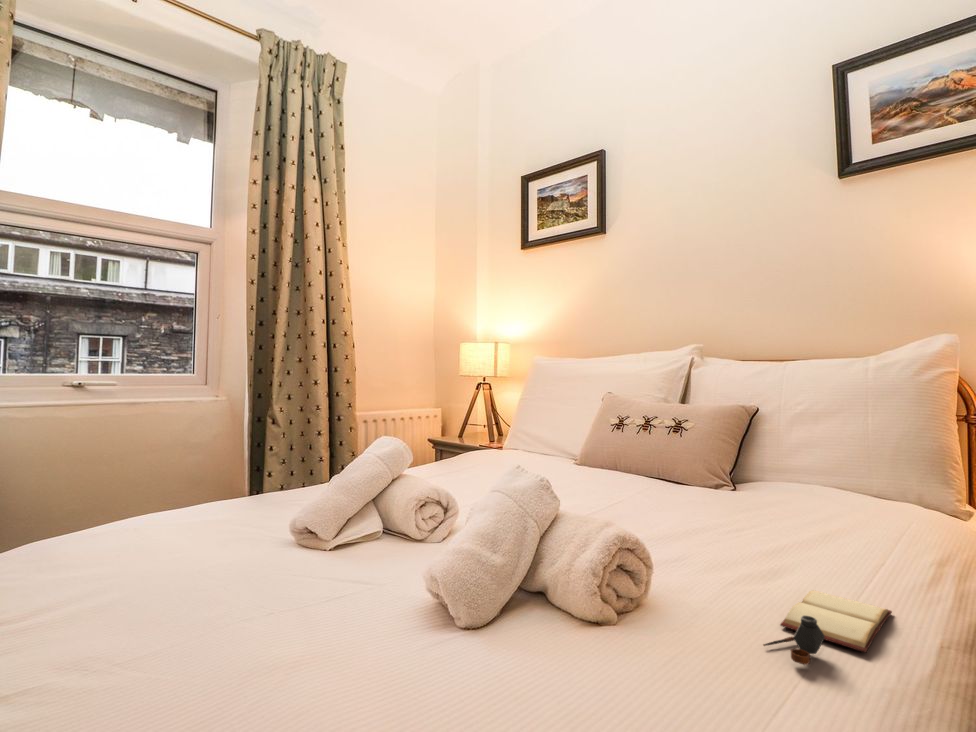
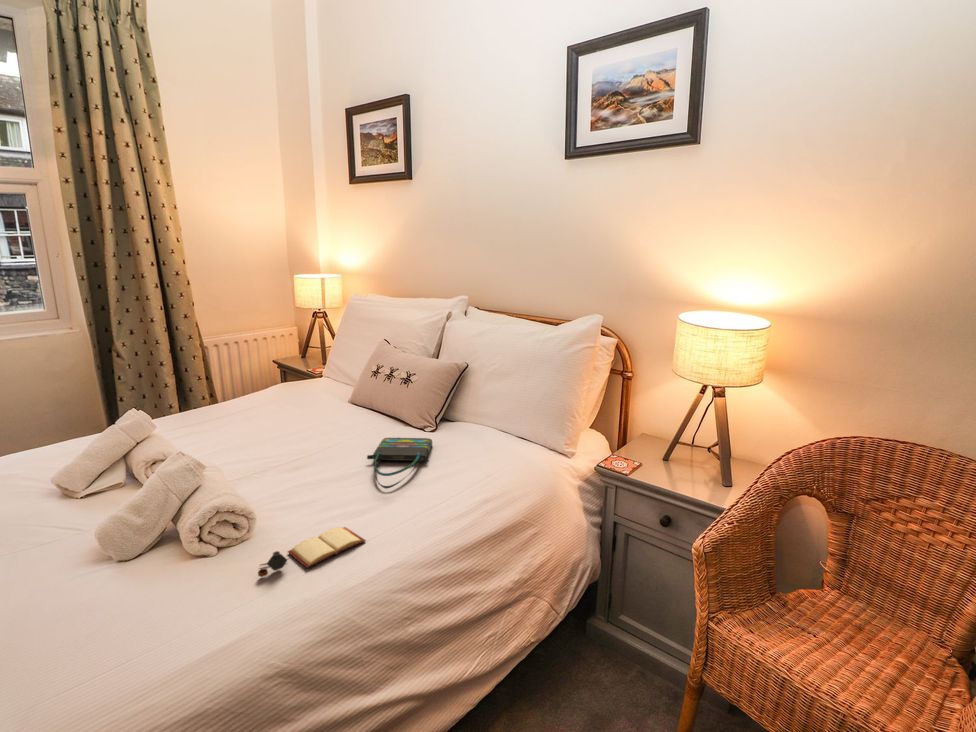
tote bag: none [694,490,805,544] -> present [367,438,432,488]

